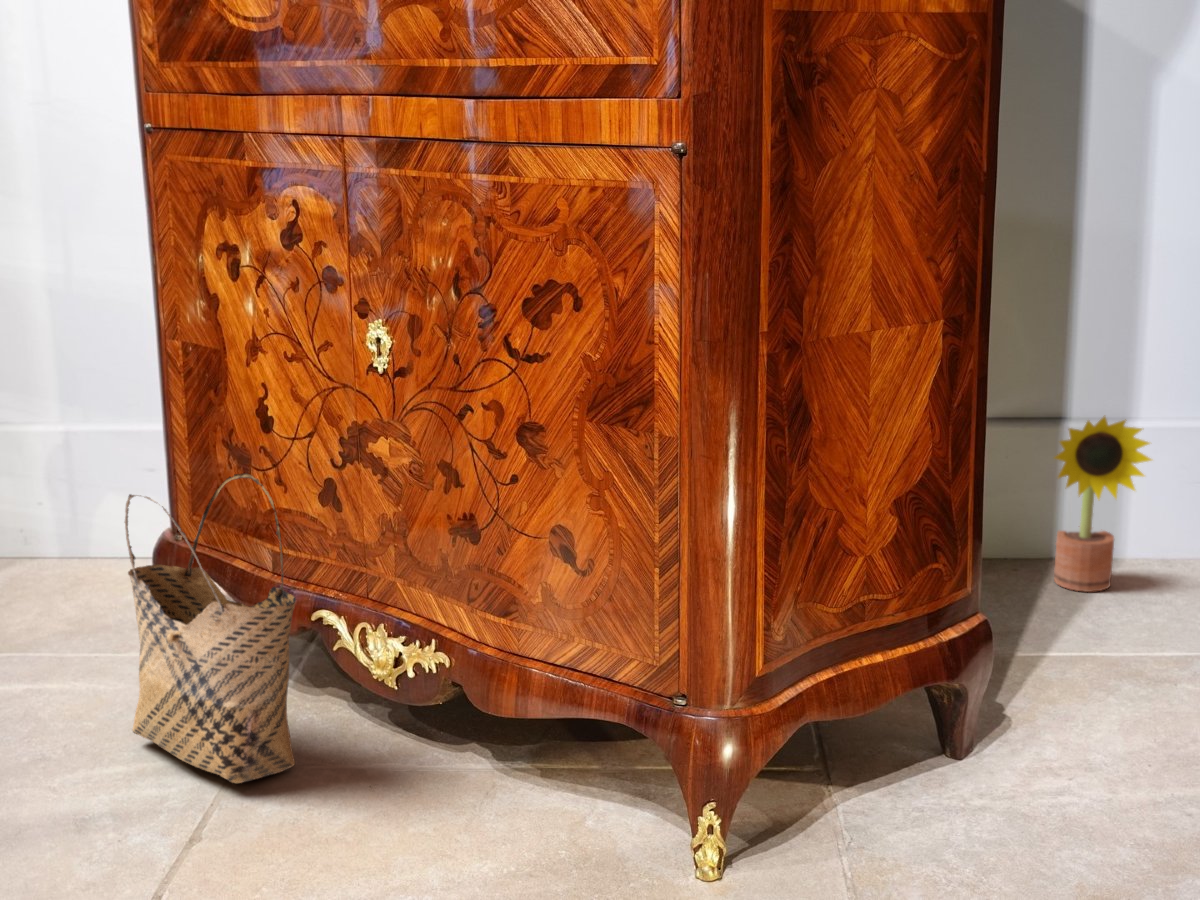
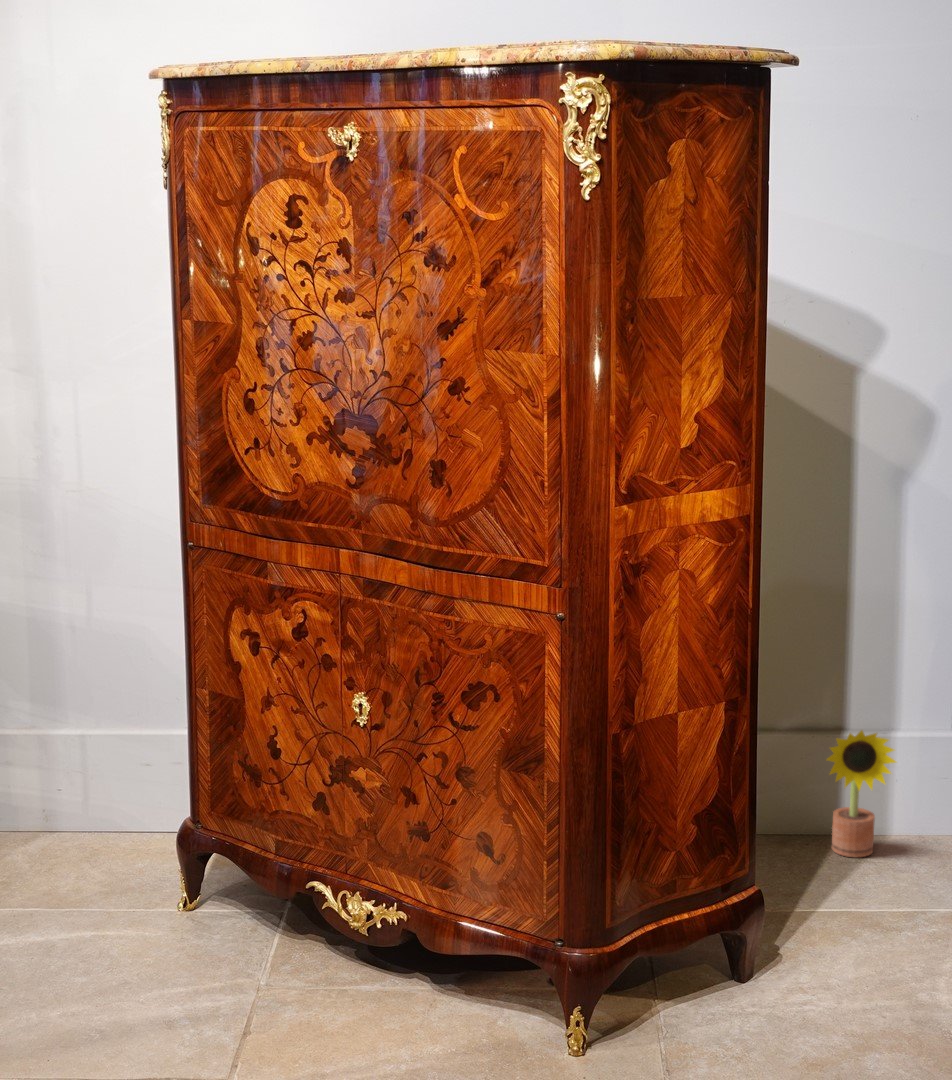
woven basket: present [125,473,296,783] -> none [179,788,301,1000]

